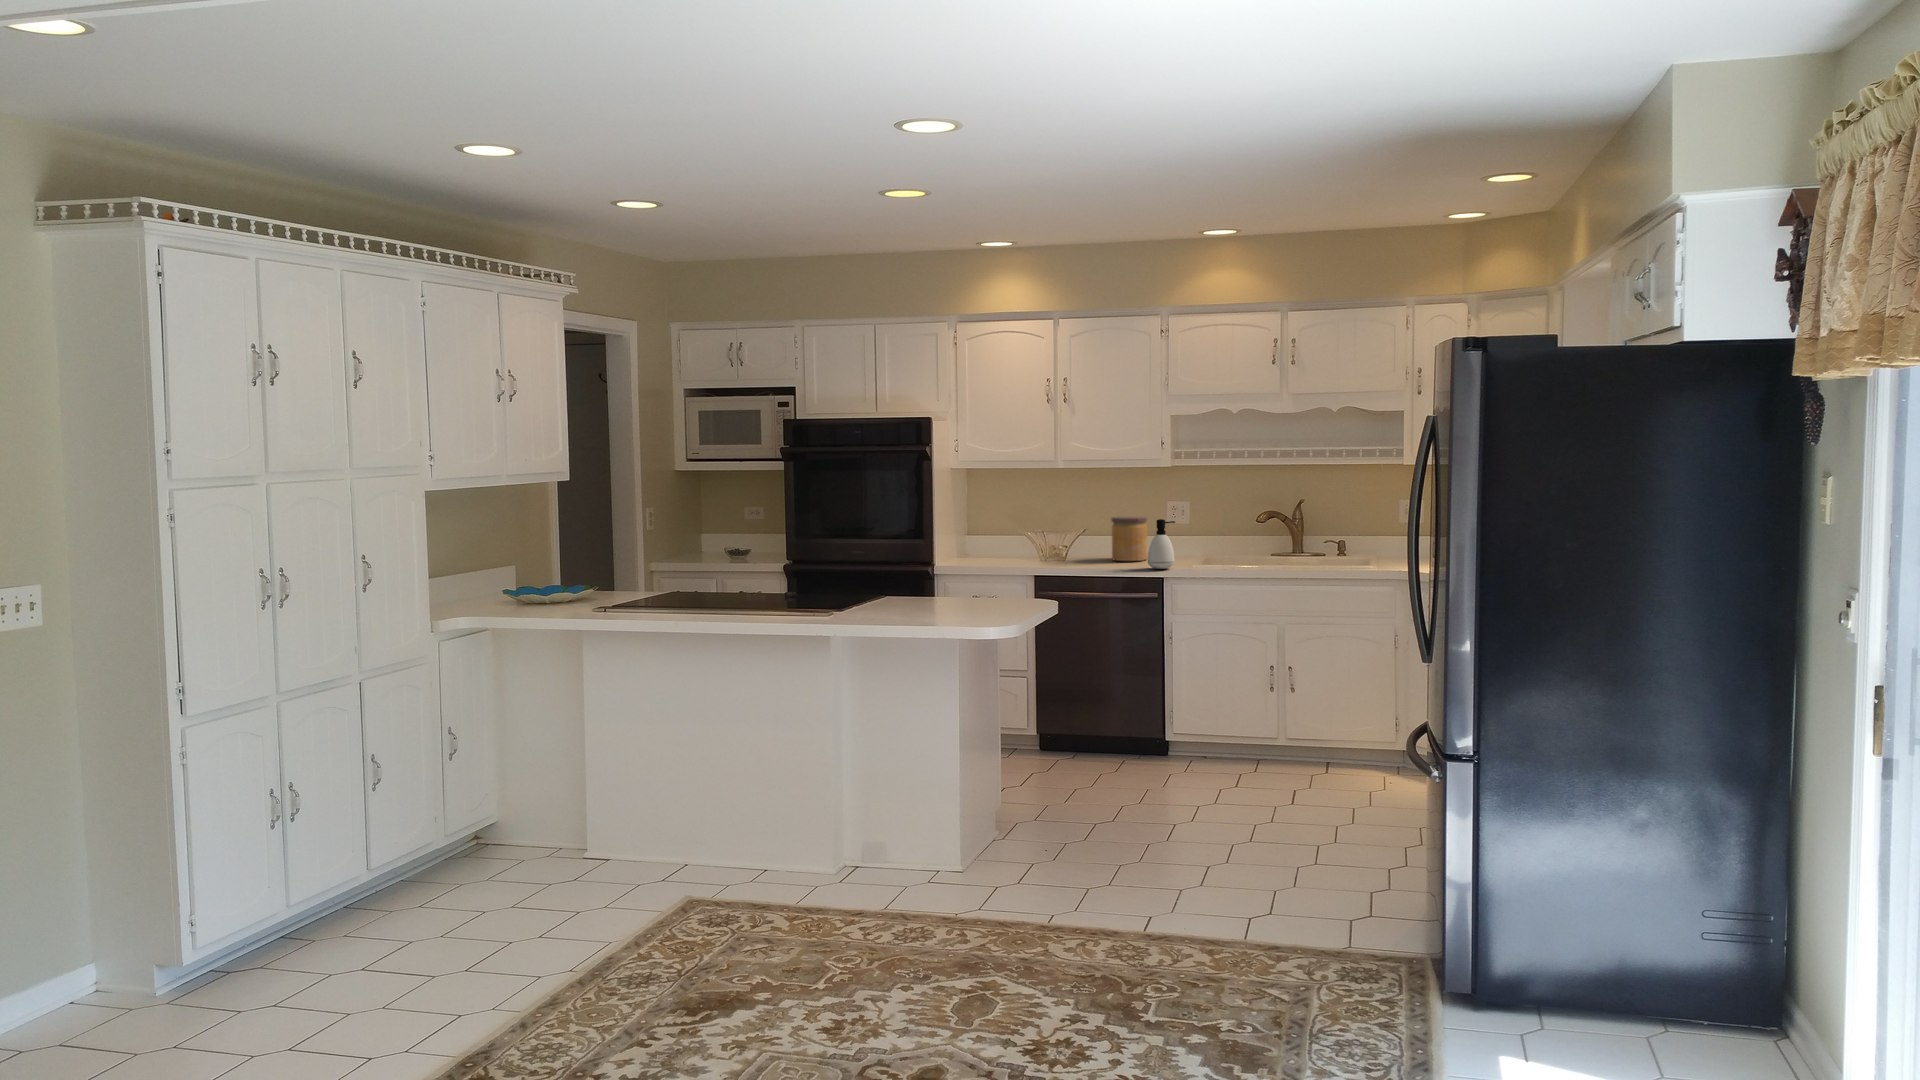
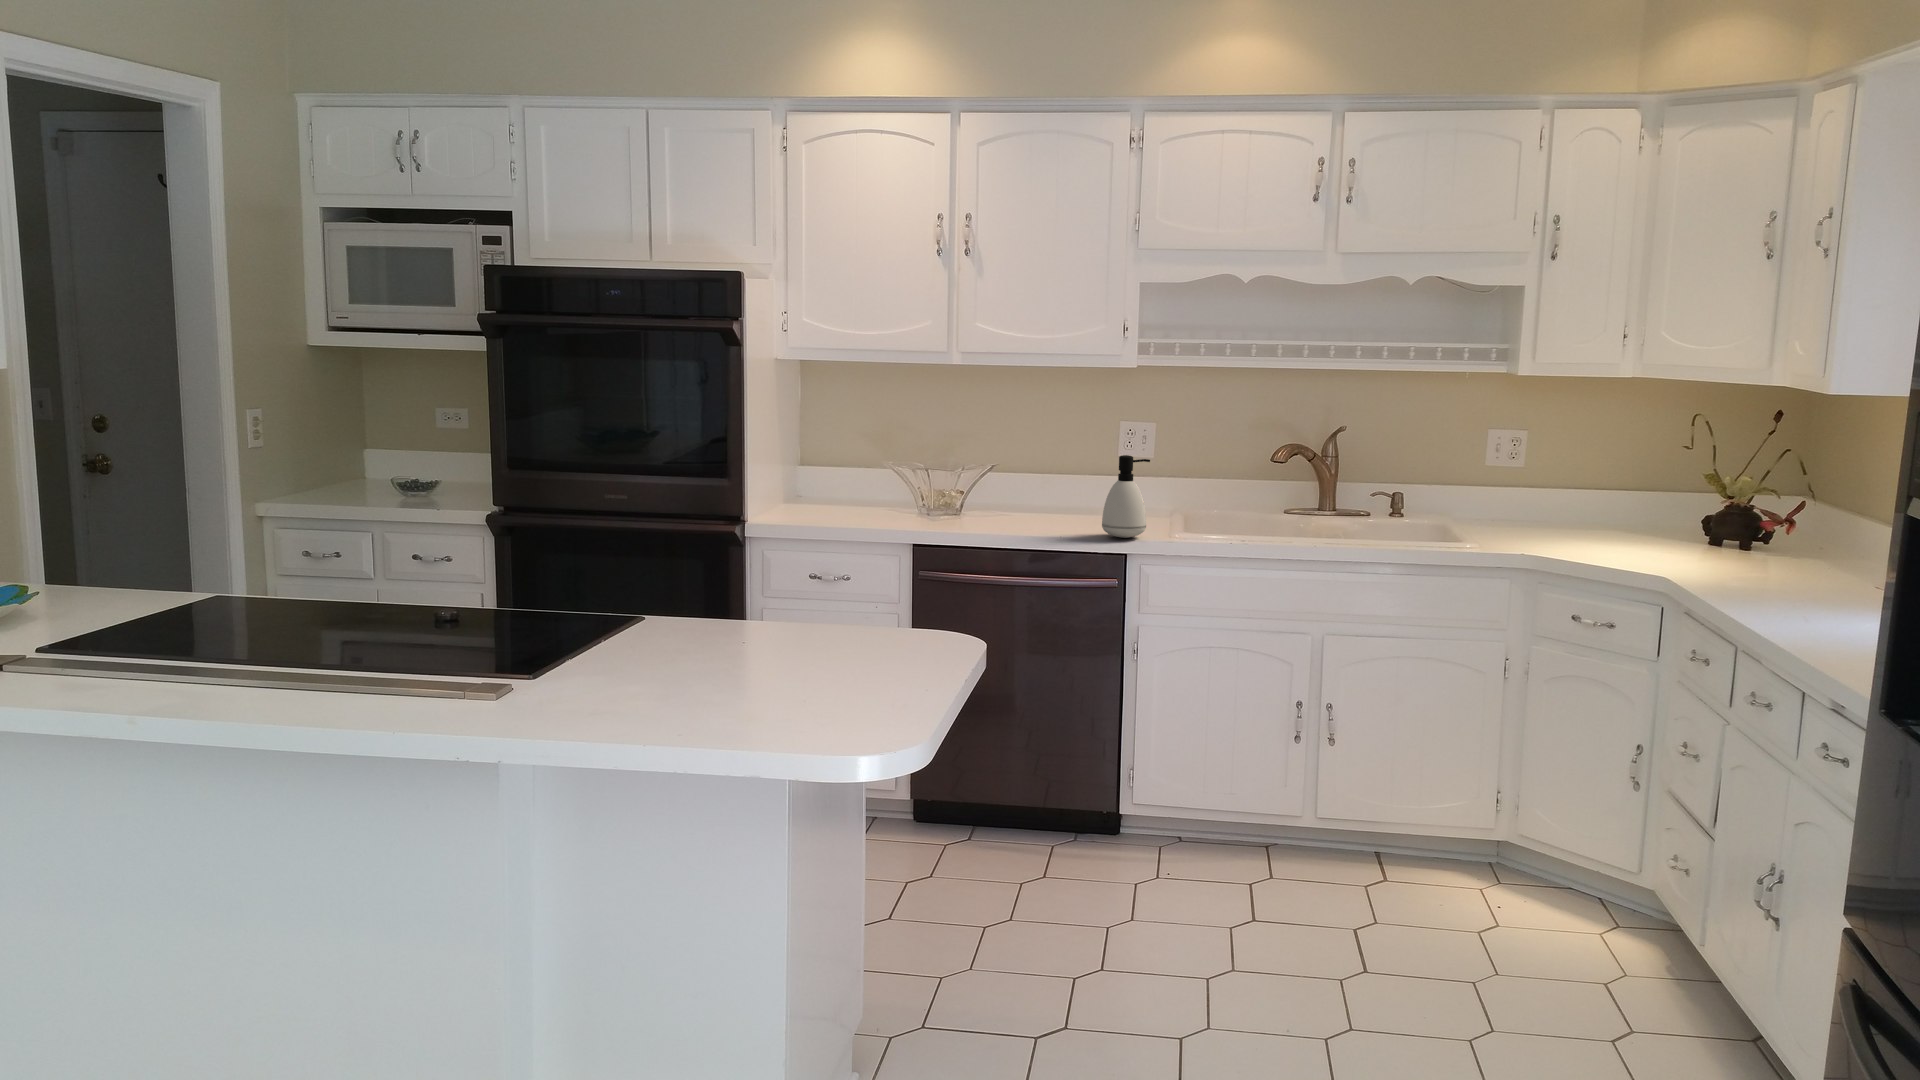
jar: present [1111,516,1147,561] -> none [1035,444,1094,519]

